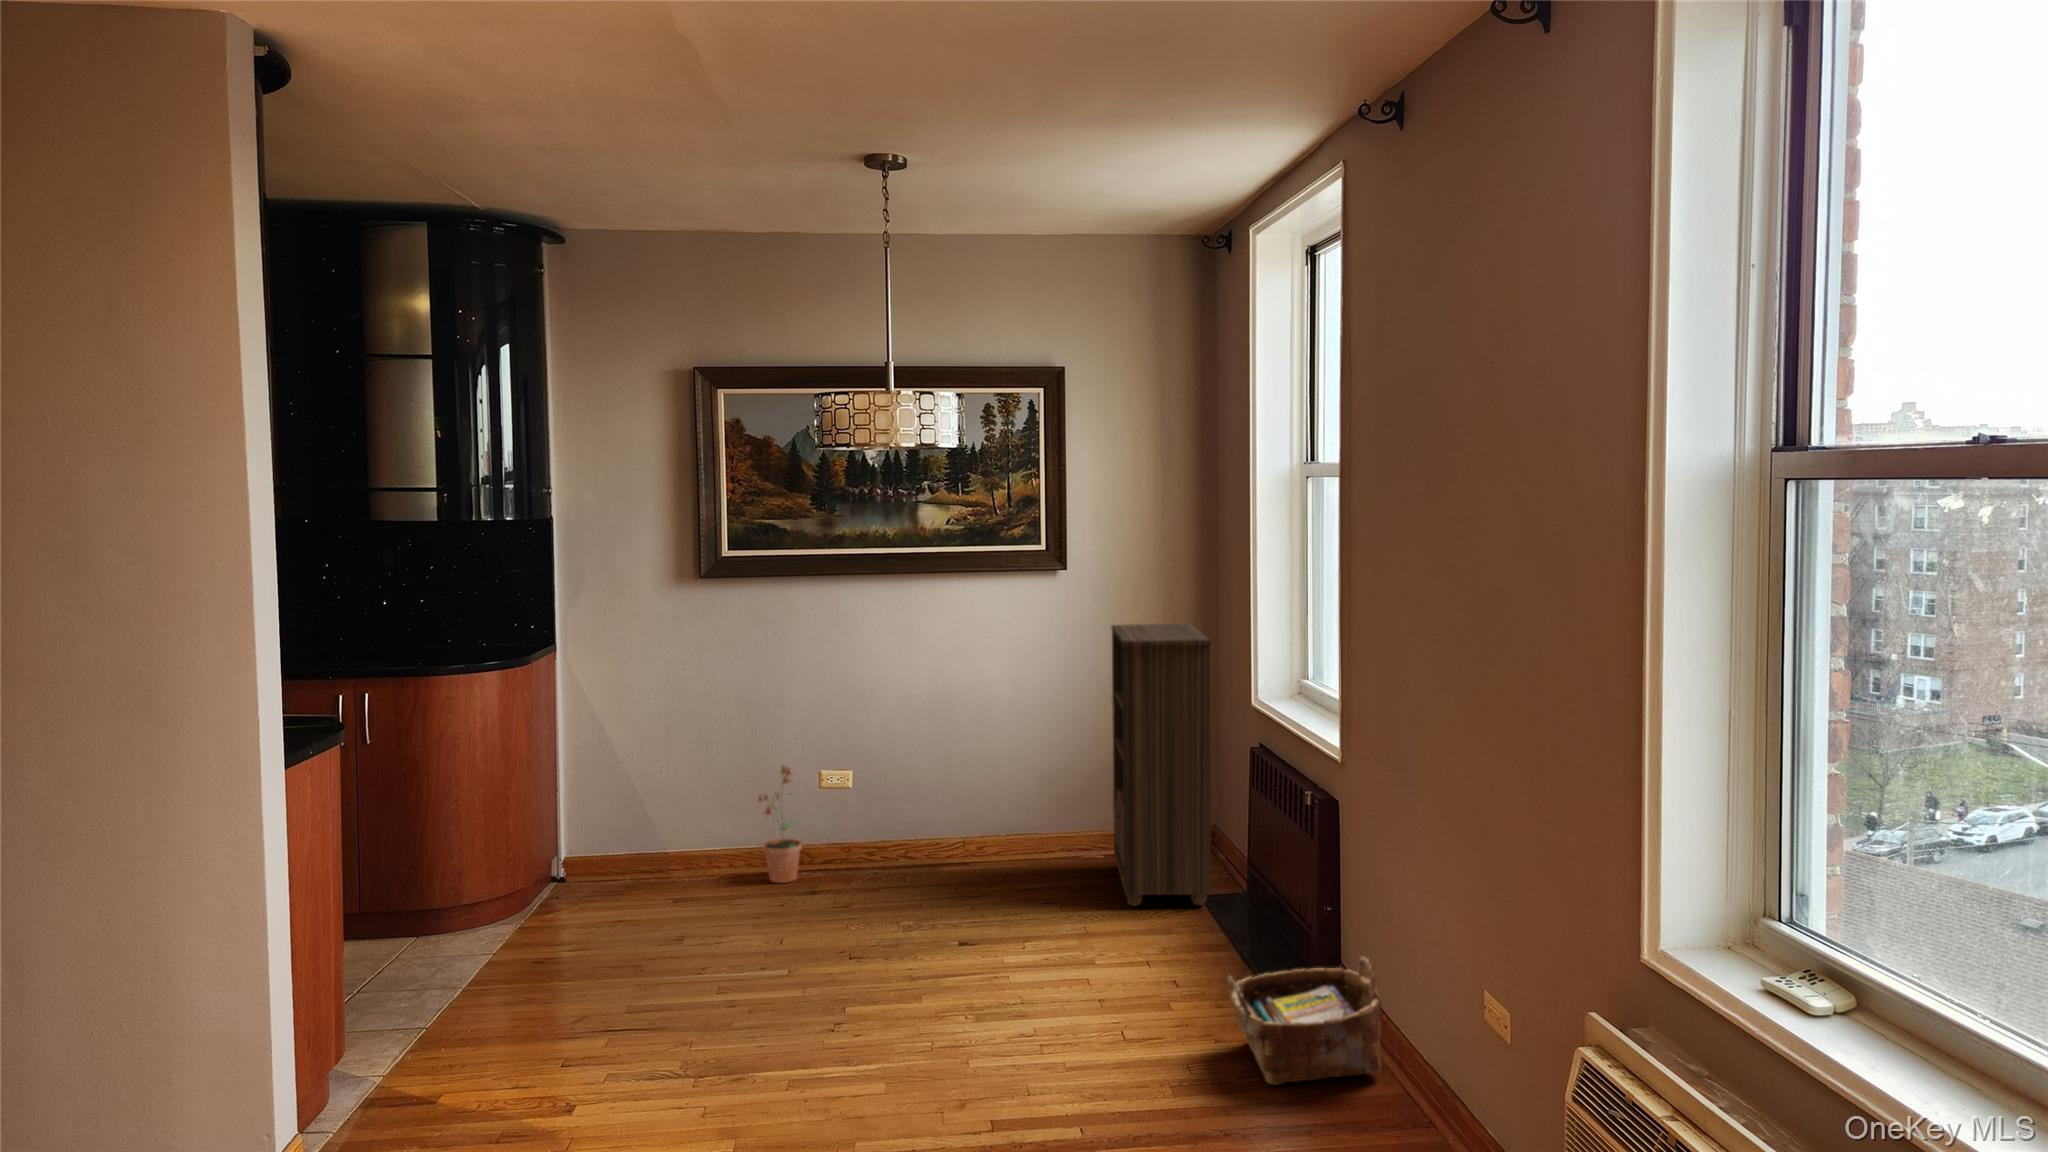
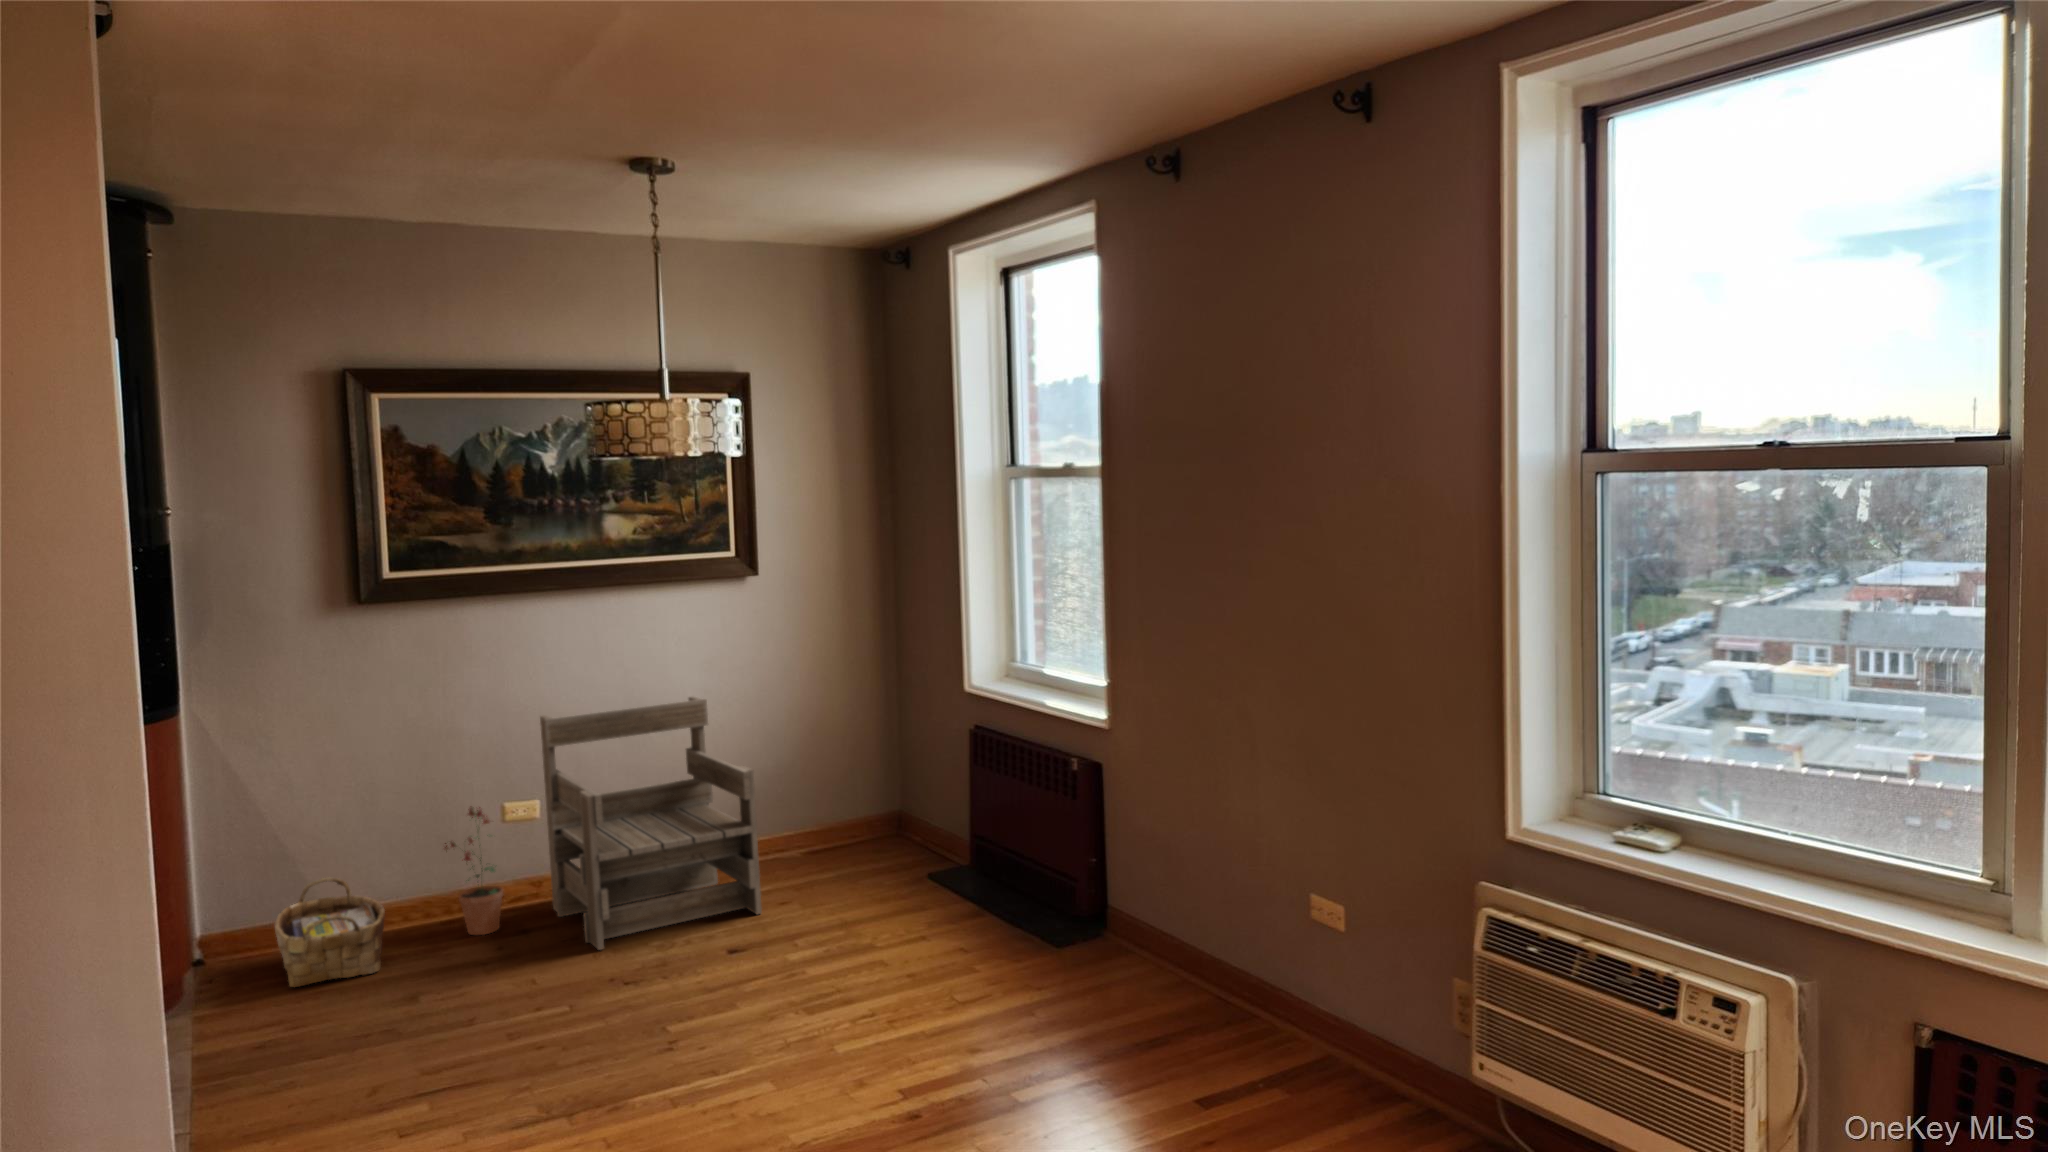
bookshelf: present [1111,624,1211,906] -> none [811,619,945,891]
armchair: none [844,685,1013,918] -> present [540,696,762,950]
woven basket: present [1228,957,1381,1085] -> present [275,877,385,987]

